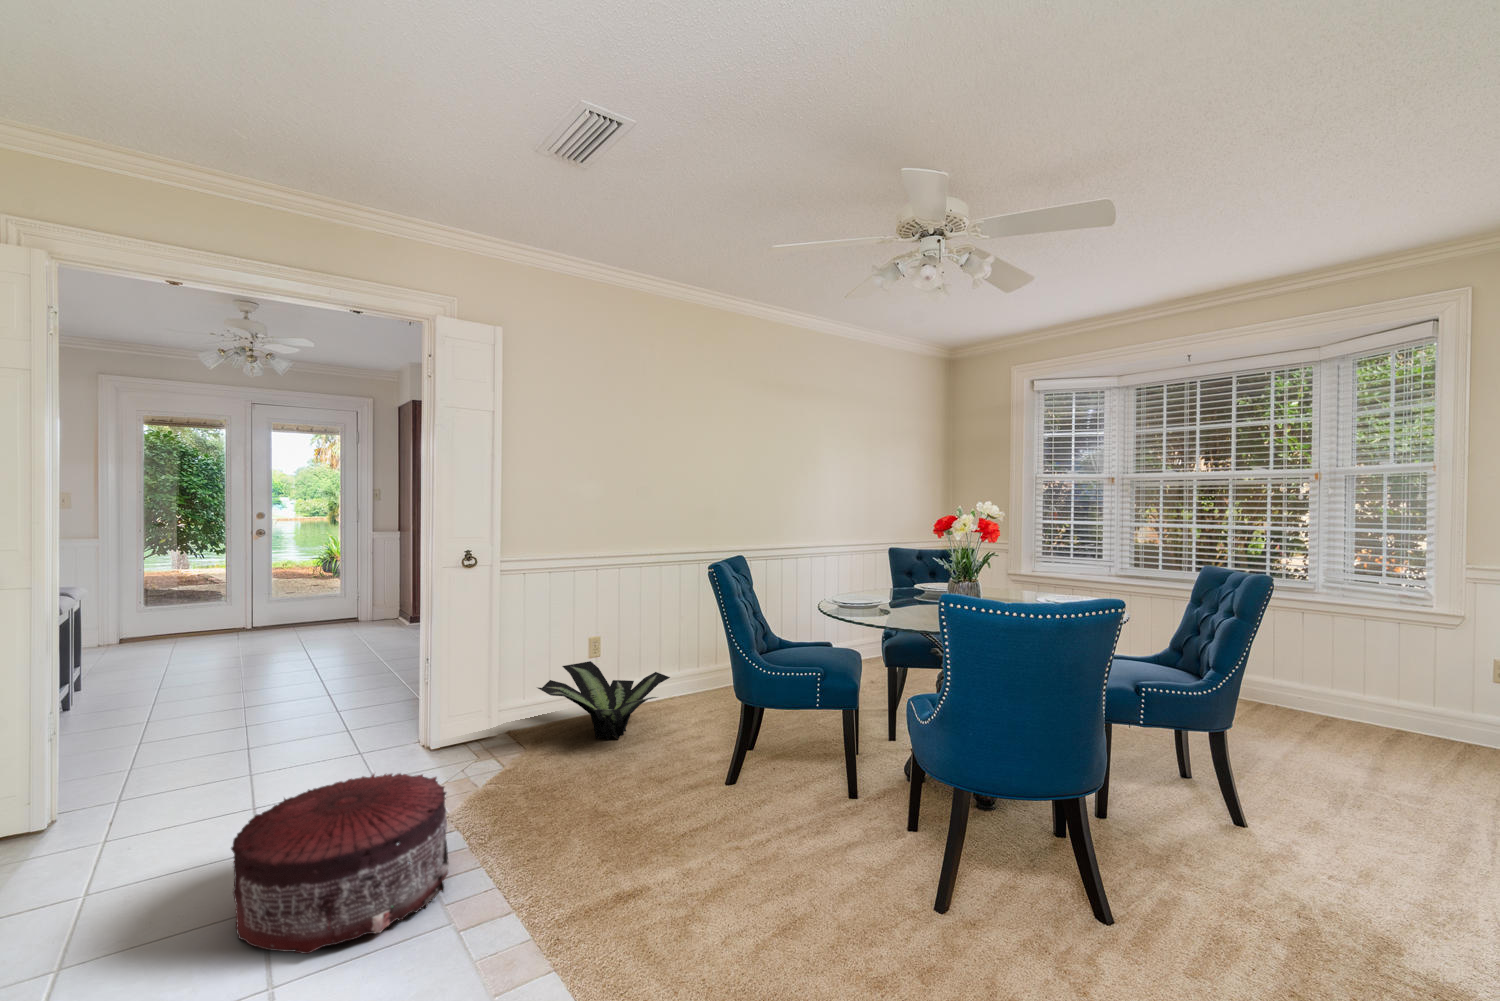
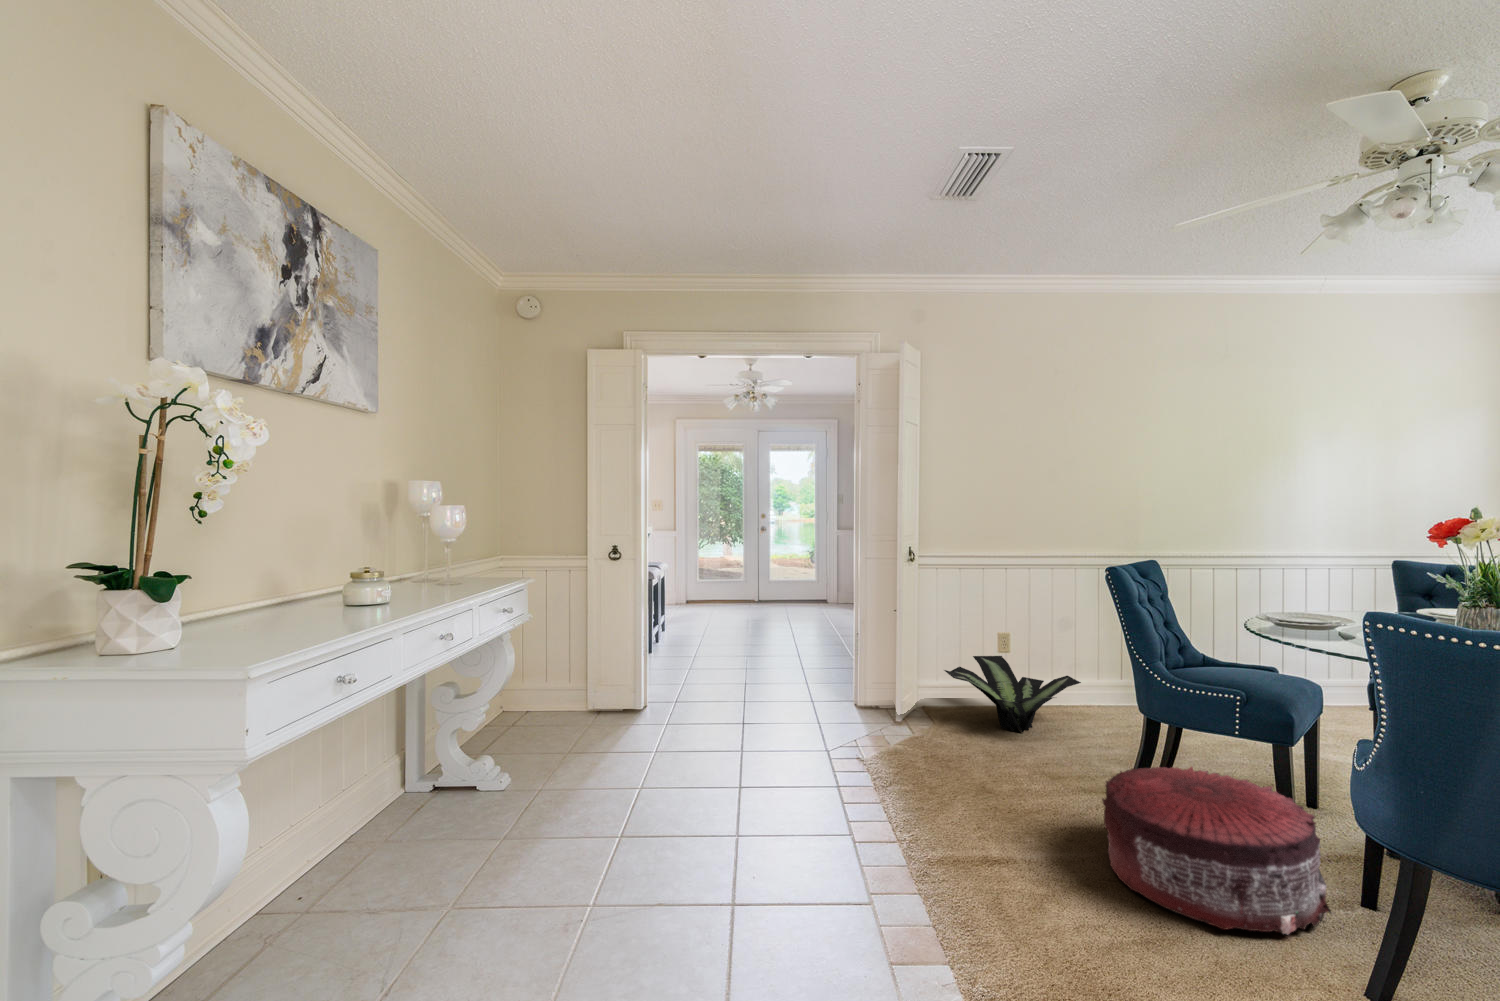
pouf: present [231,774,448,954] -> present [1102,767,1331,934]

